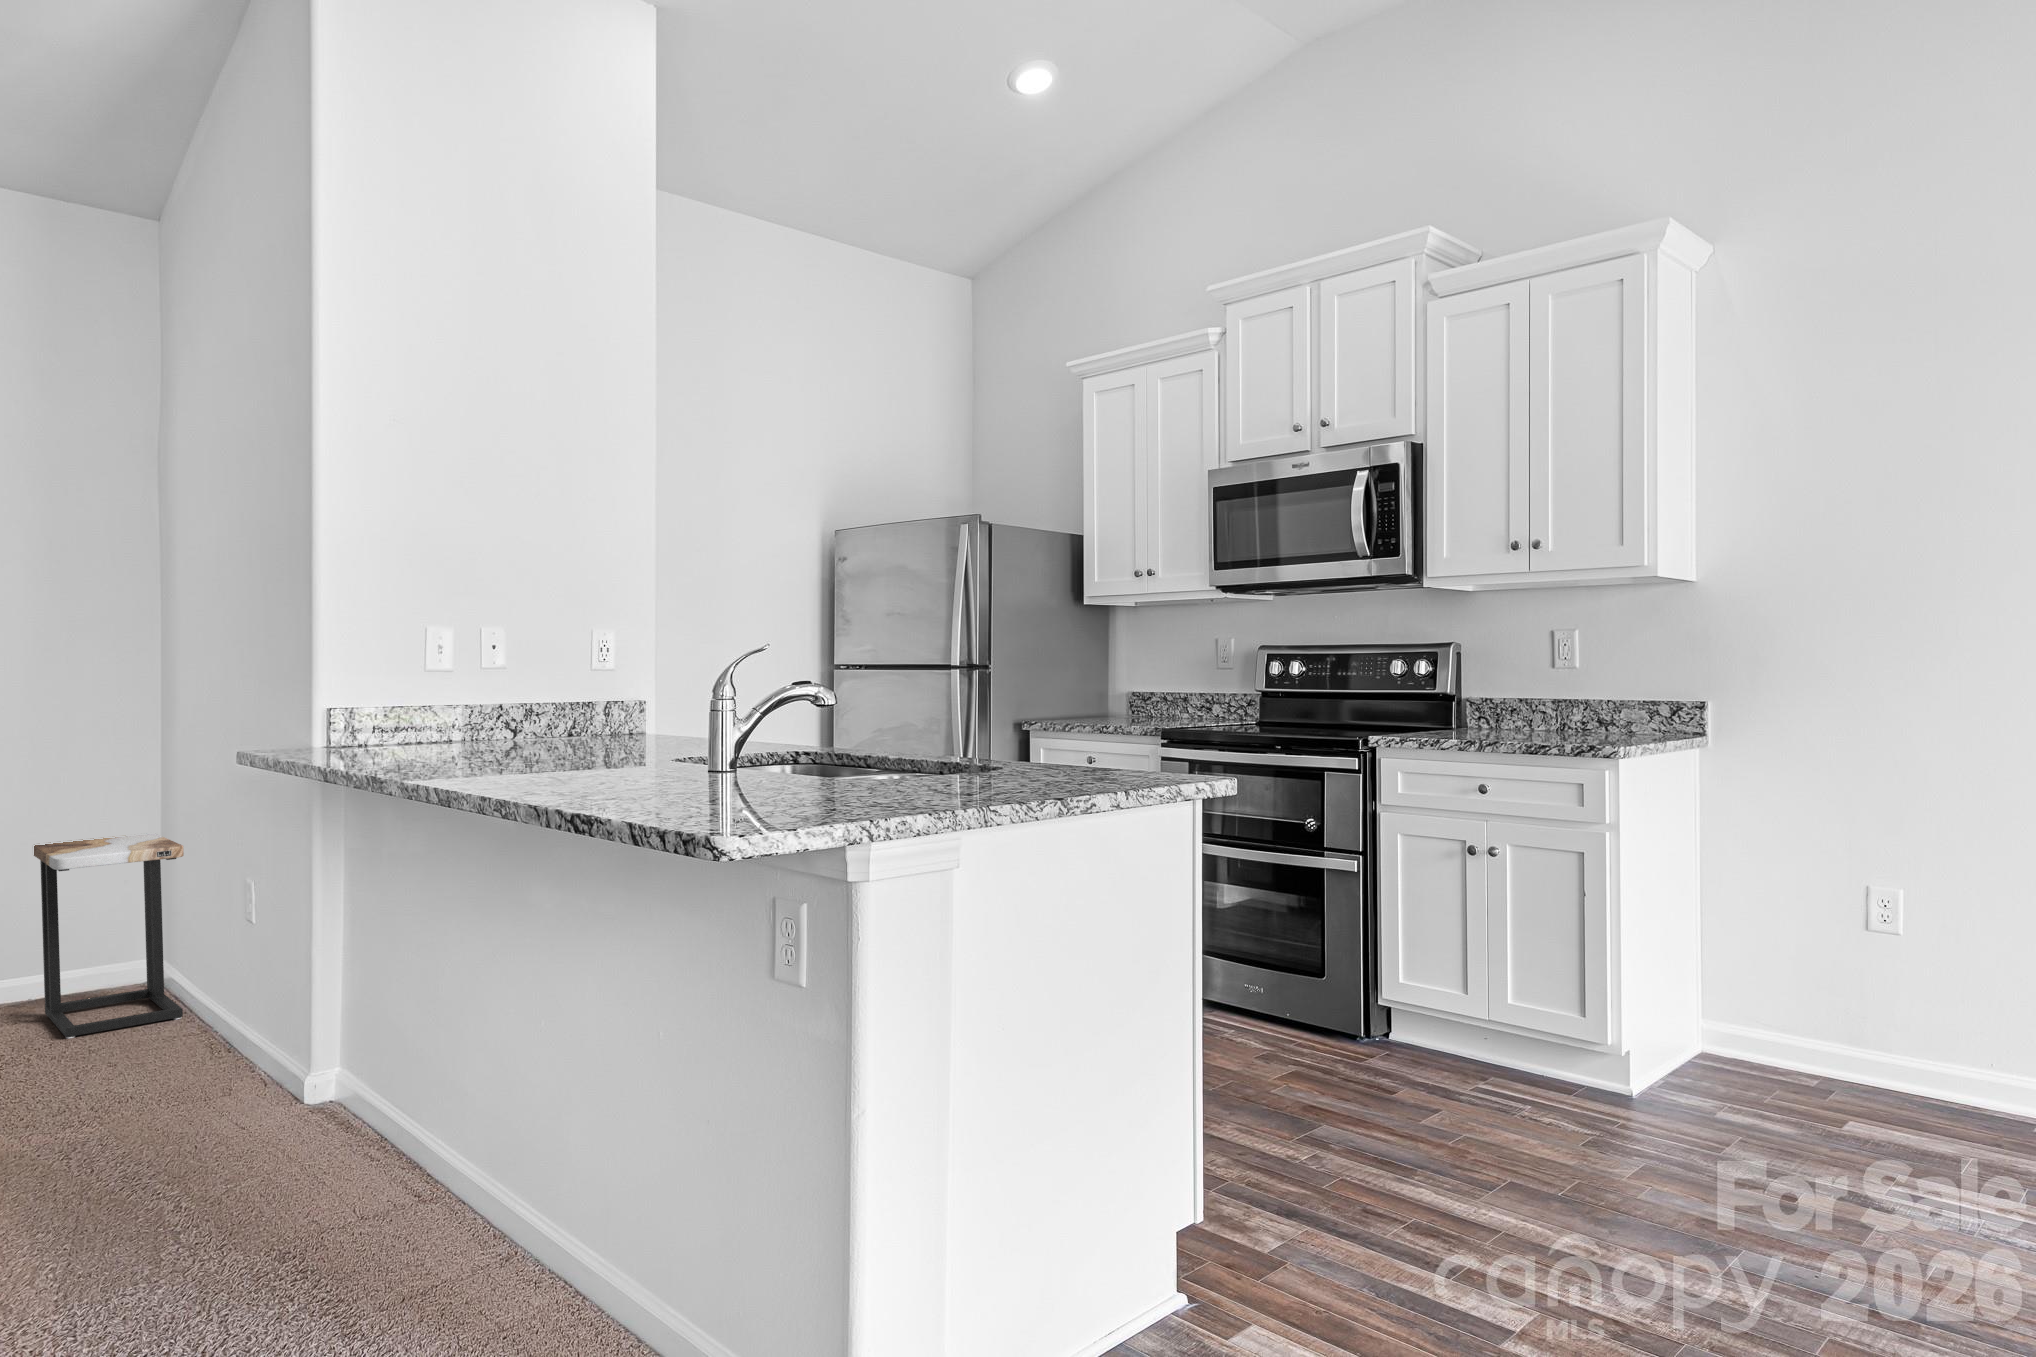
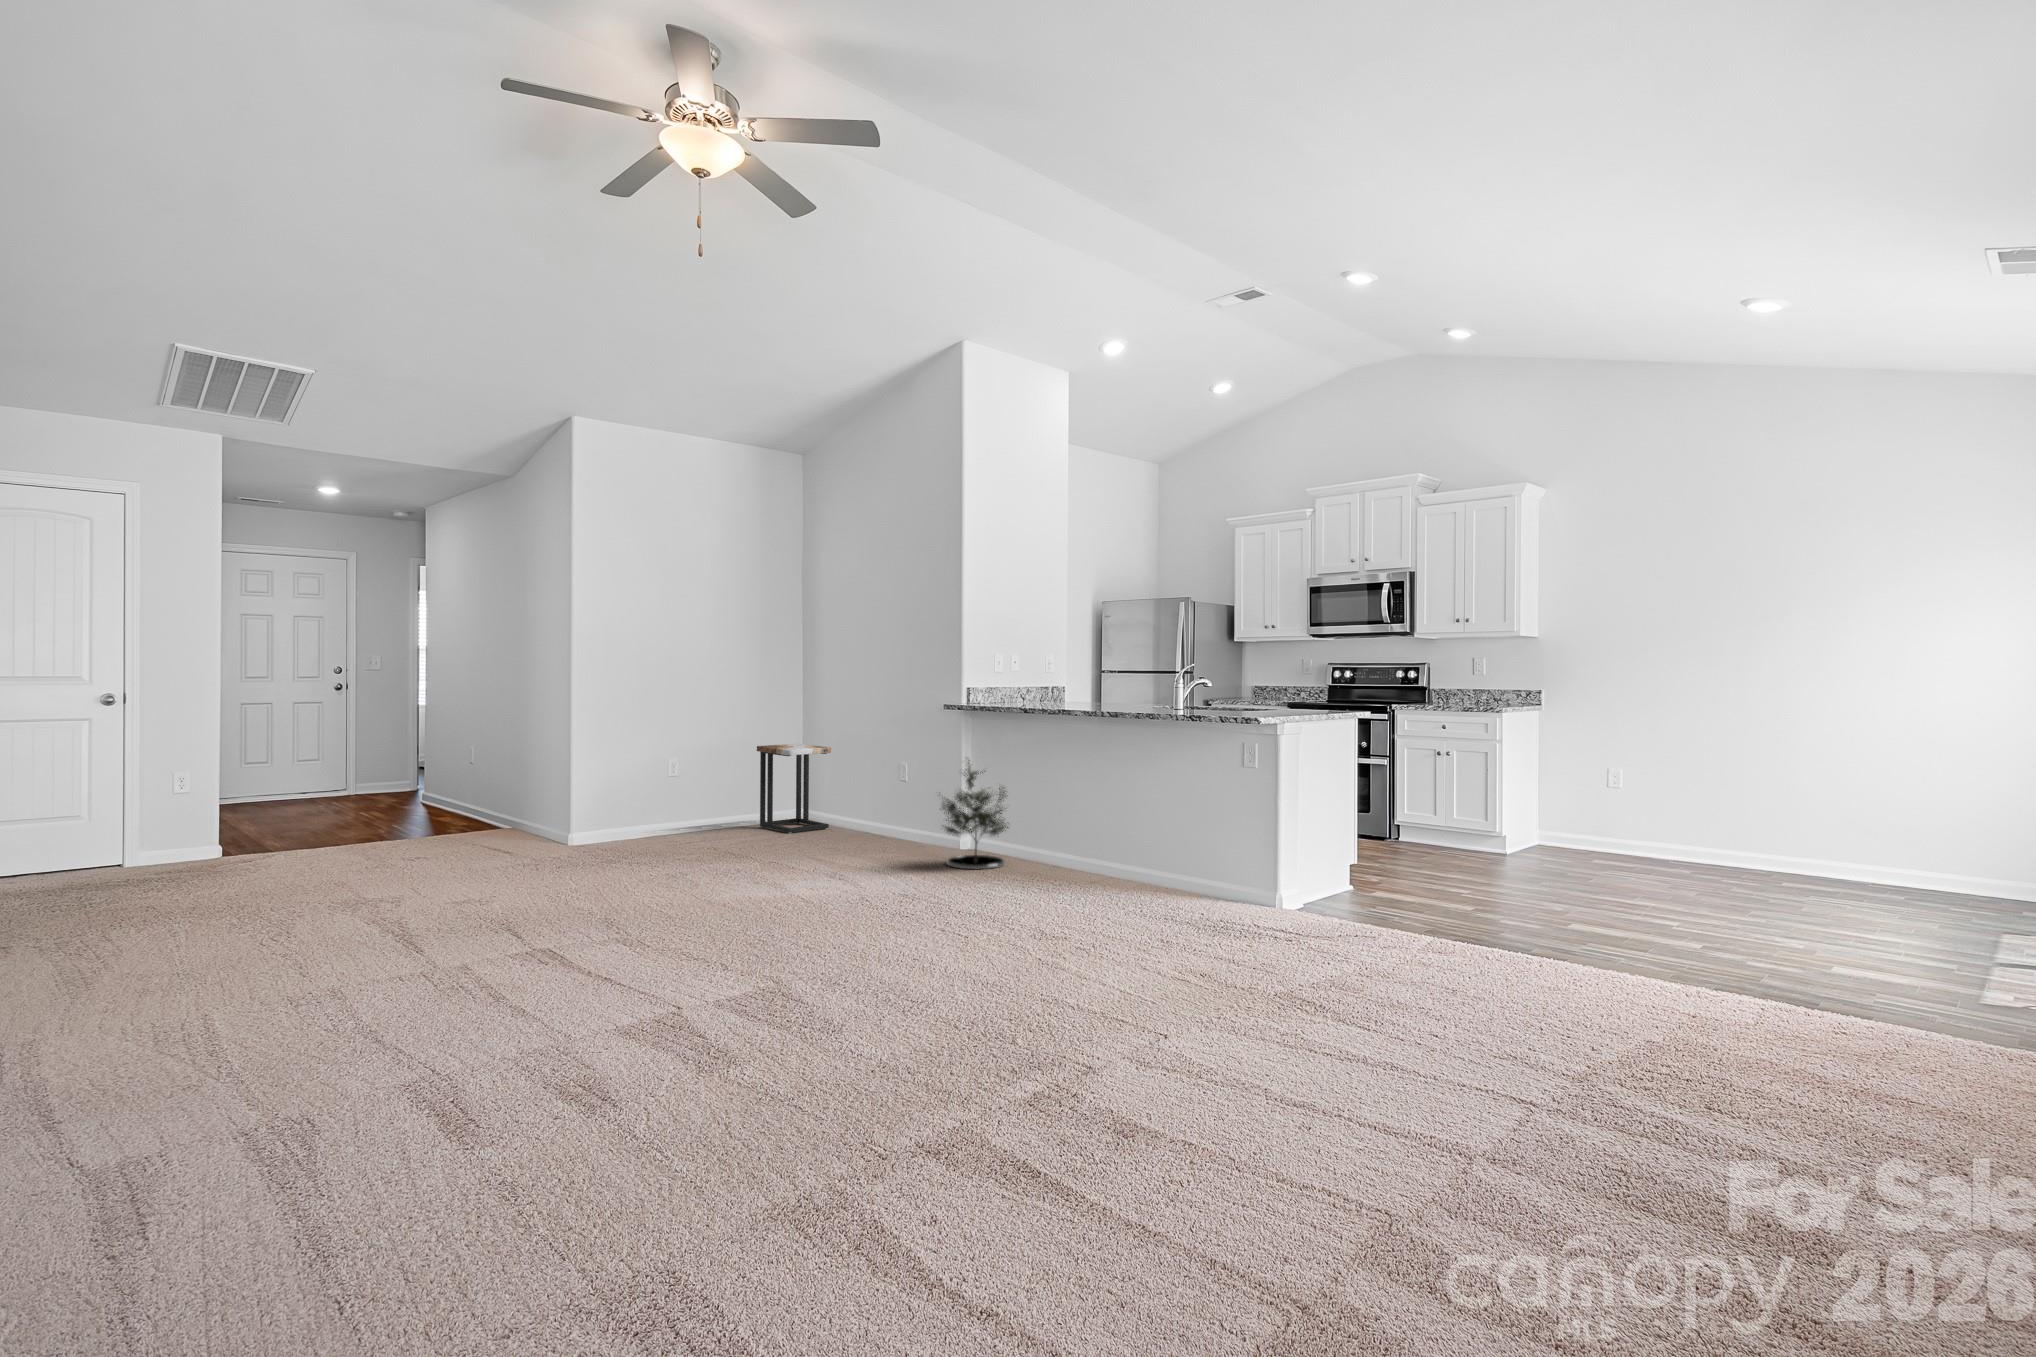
potted tree: none [172,901,385,1198] -> present [942,760,1009,869]

